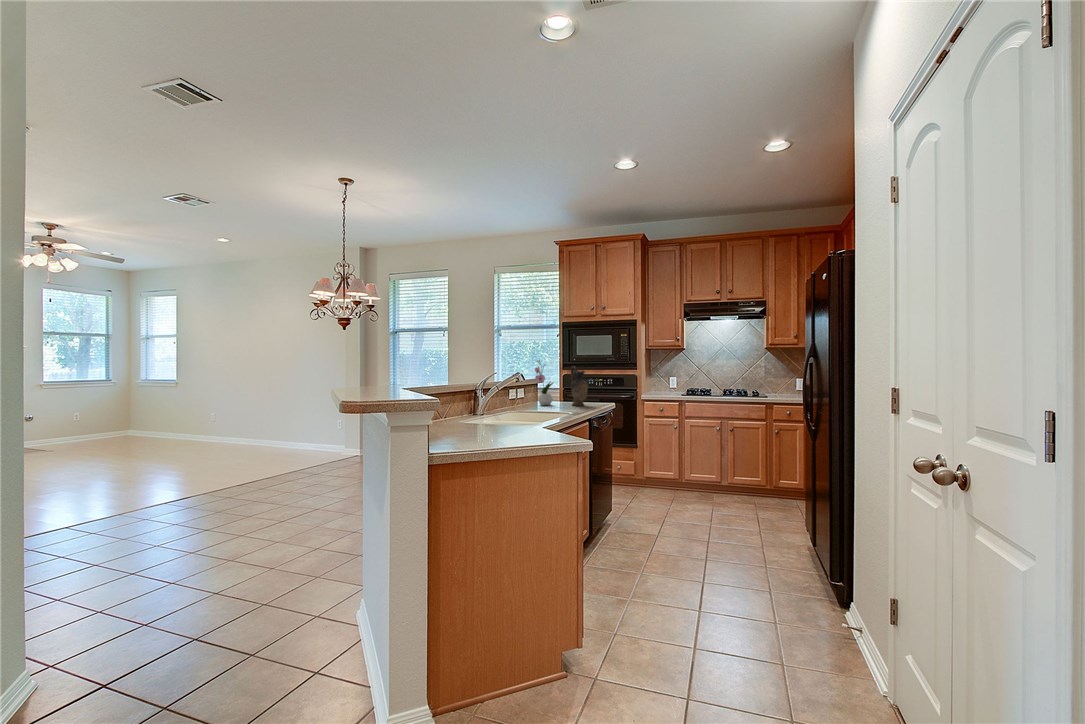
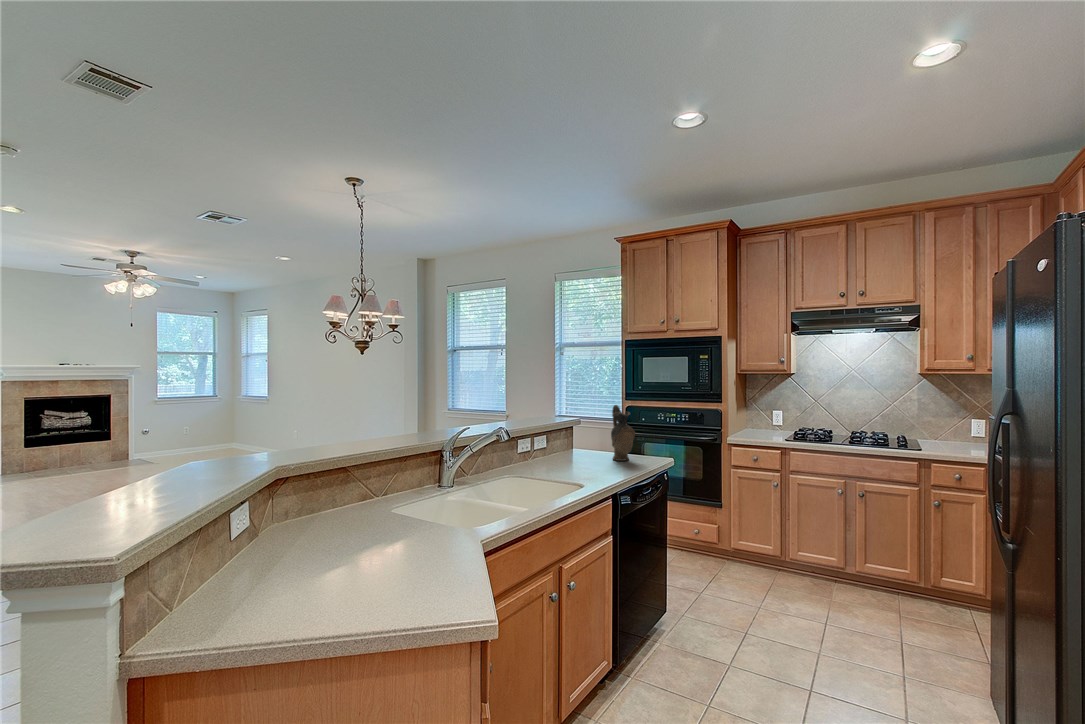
flower arrangement: present [535,360,554,405] -> none [564,396,590,457]

